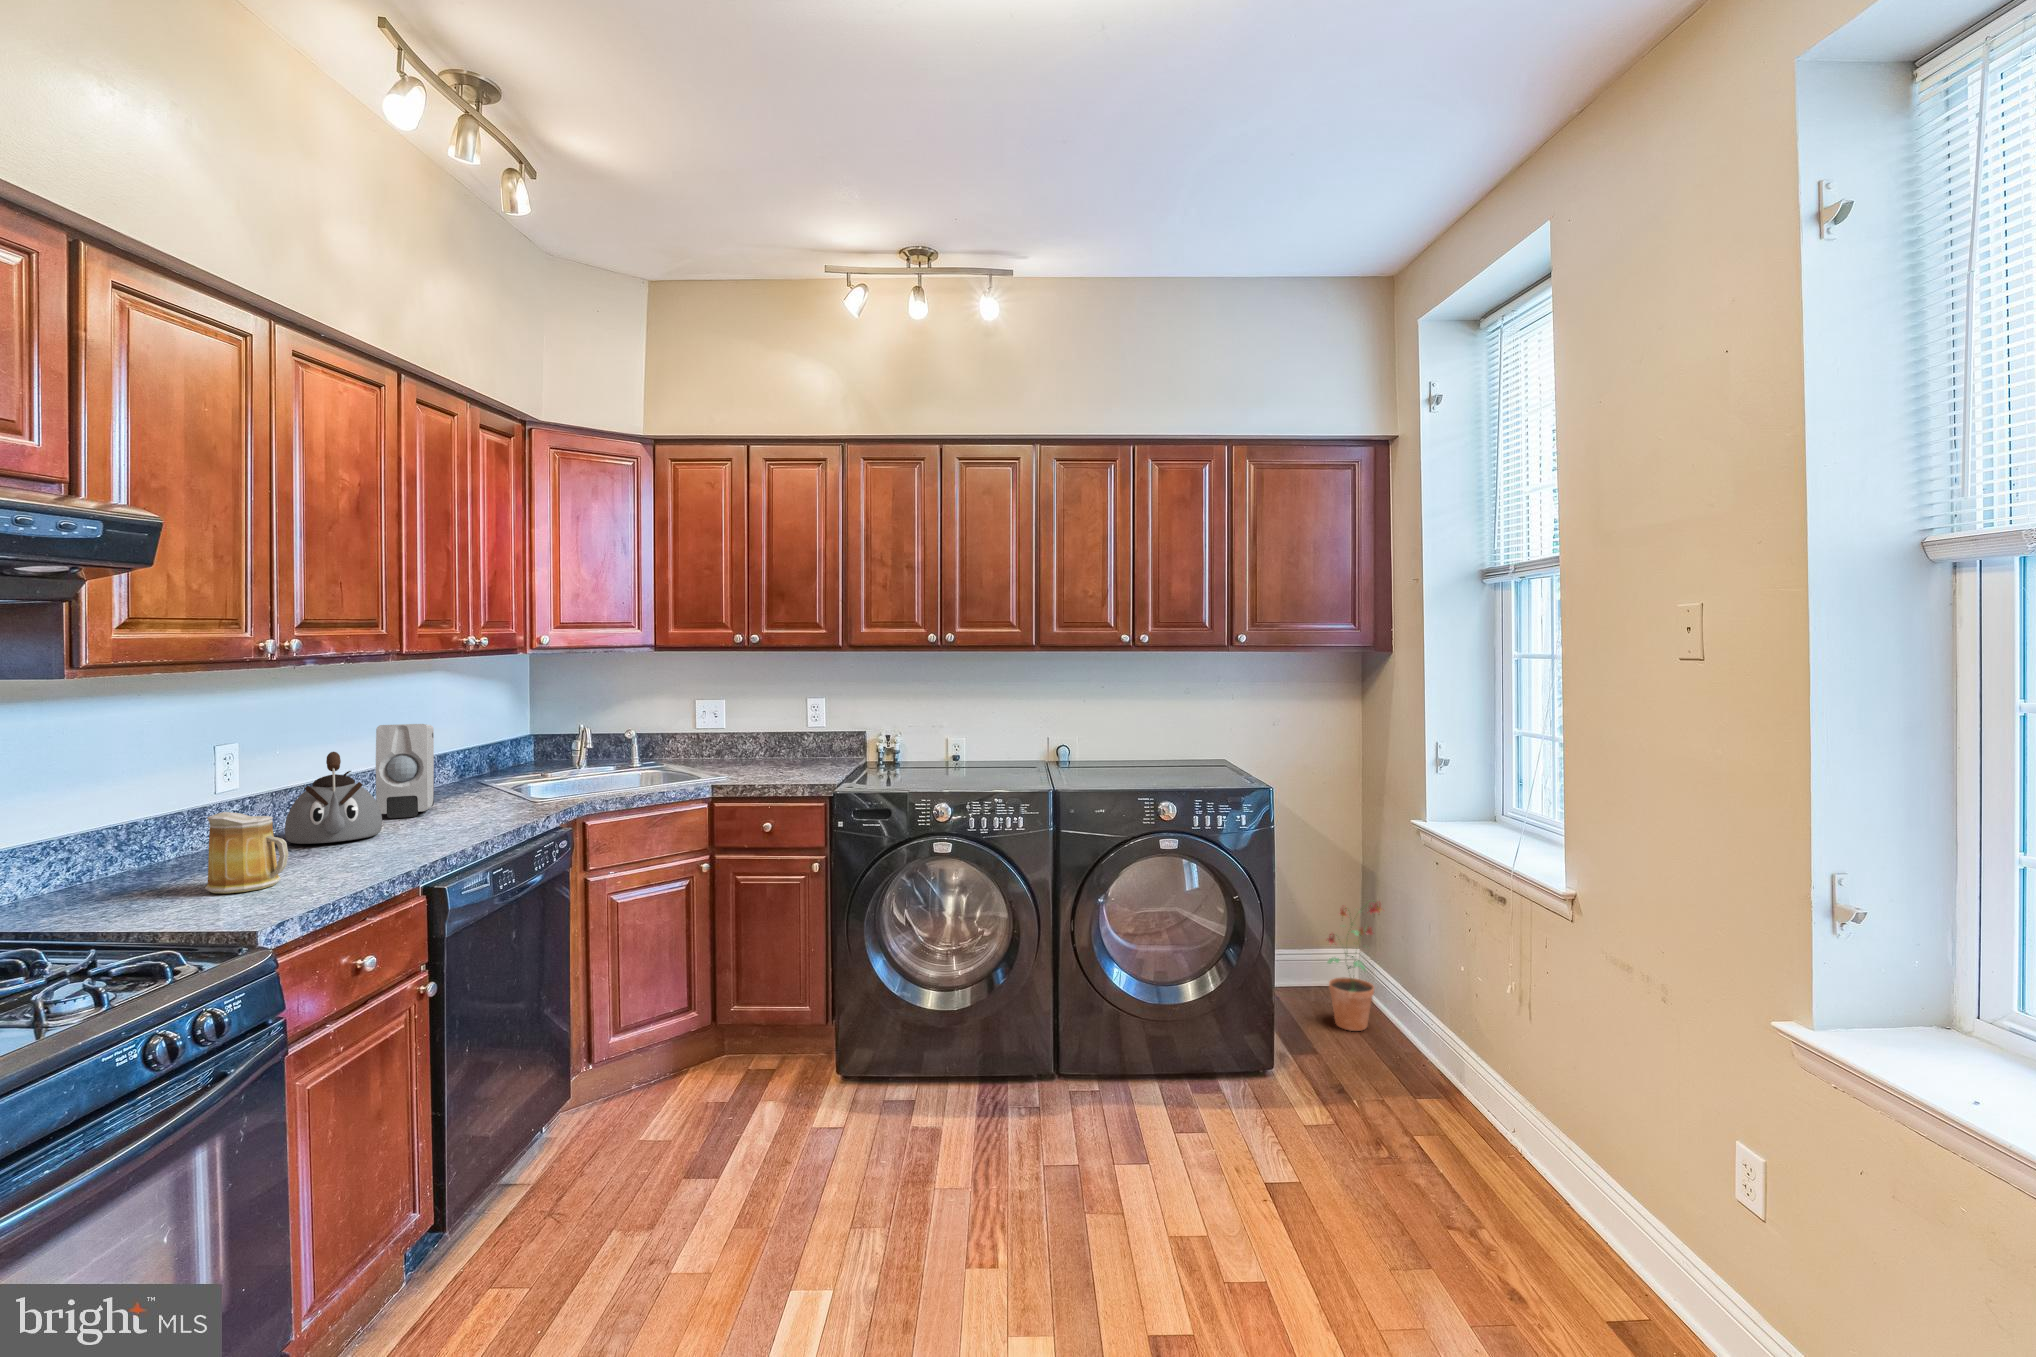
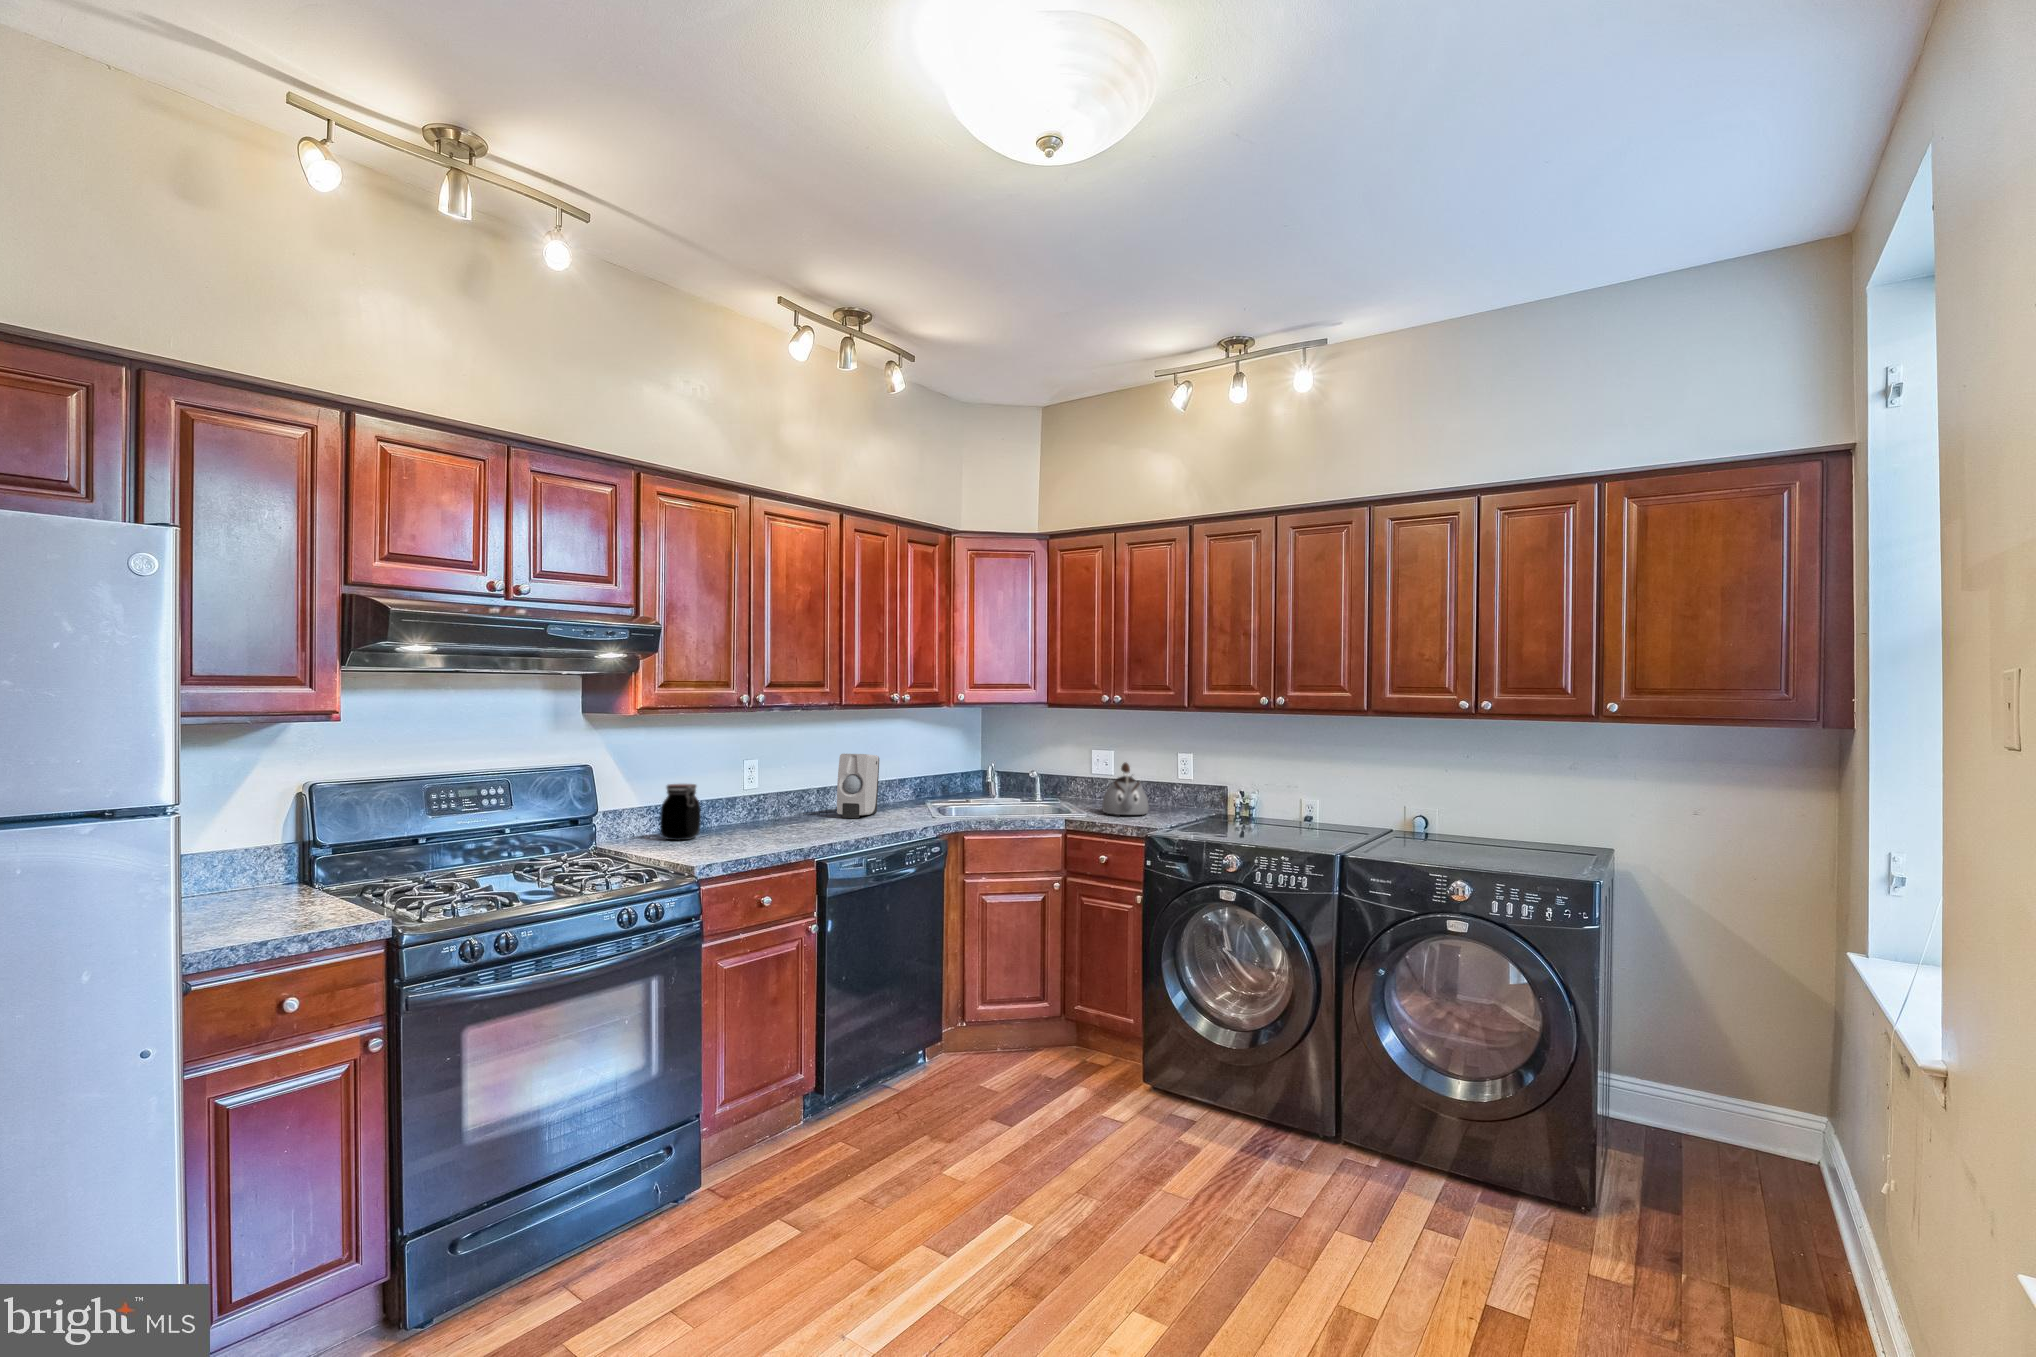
kettle: present [285,752,382,844] -> present [1102,763,1149,815]
jar: none [67,793,157,895] -> present [660,784,701,840]
mug: present [205,812,288,893] -> none [710,798,748,847]
potted plant: present [1328,901,1382,1031] -> none [1729,1044,1830,1215]

